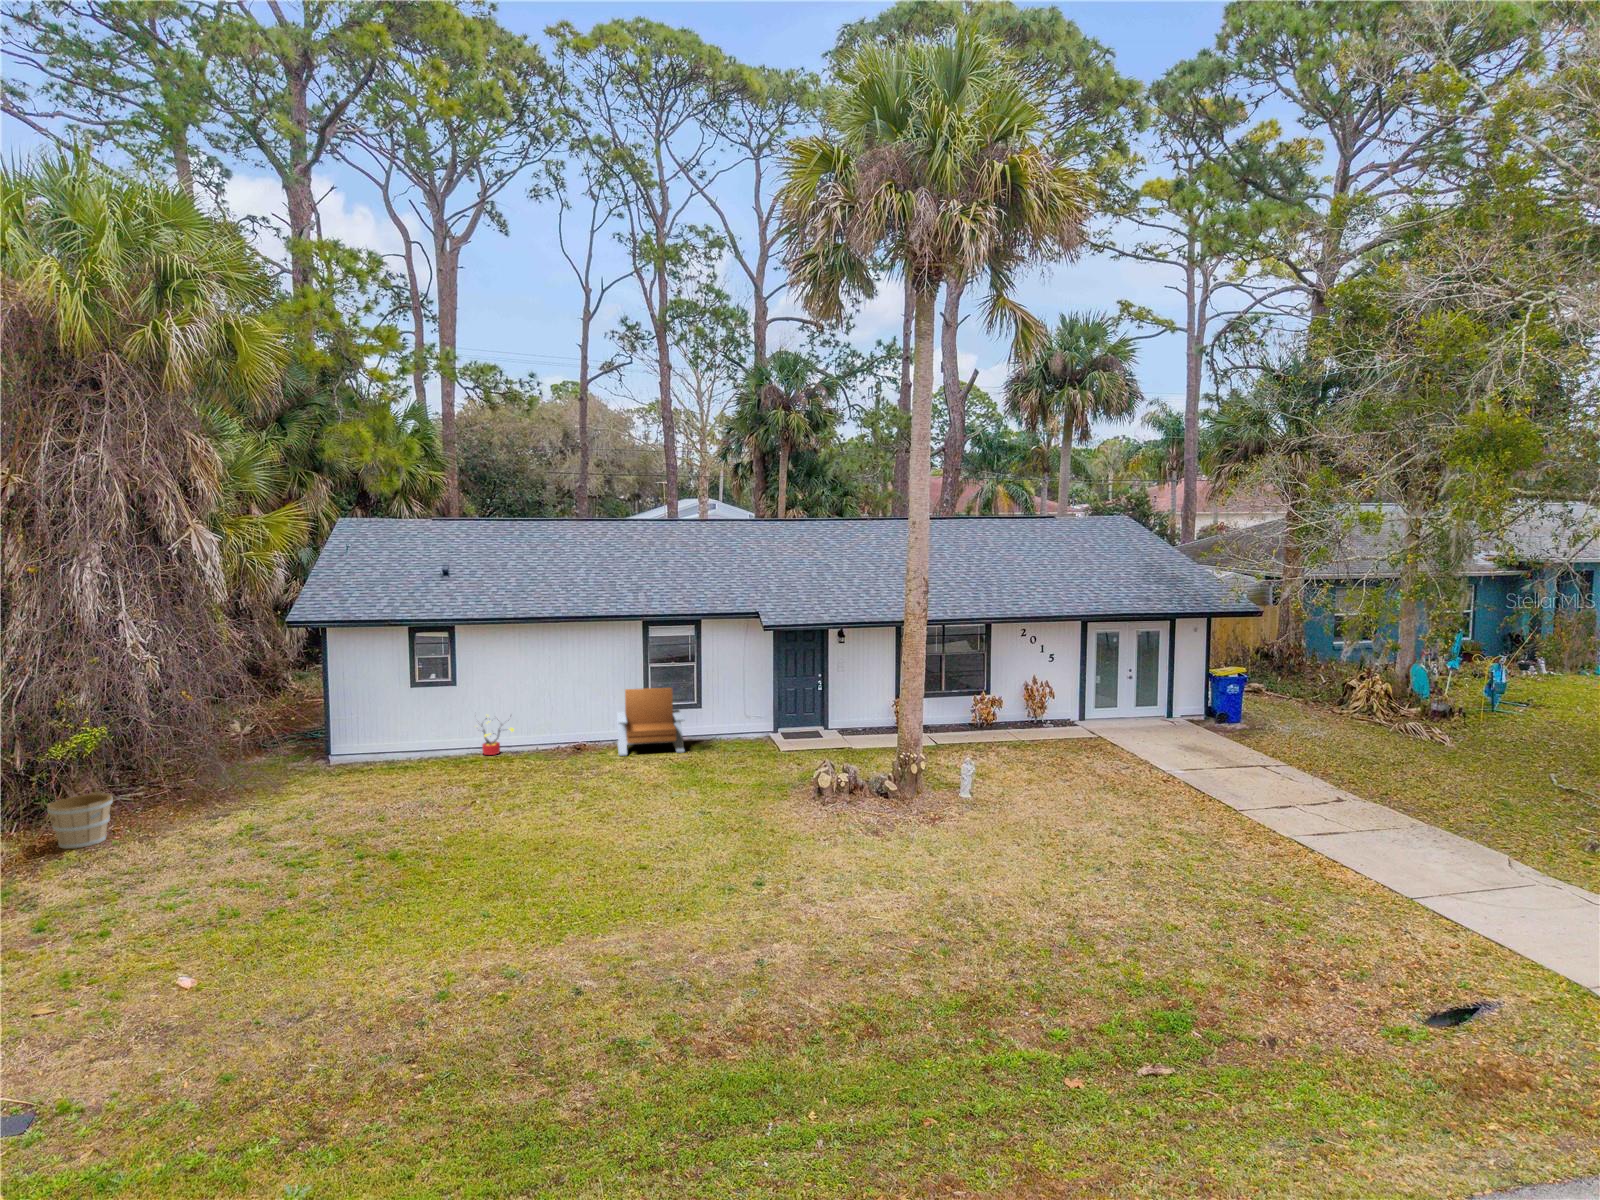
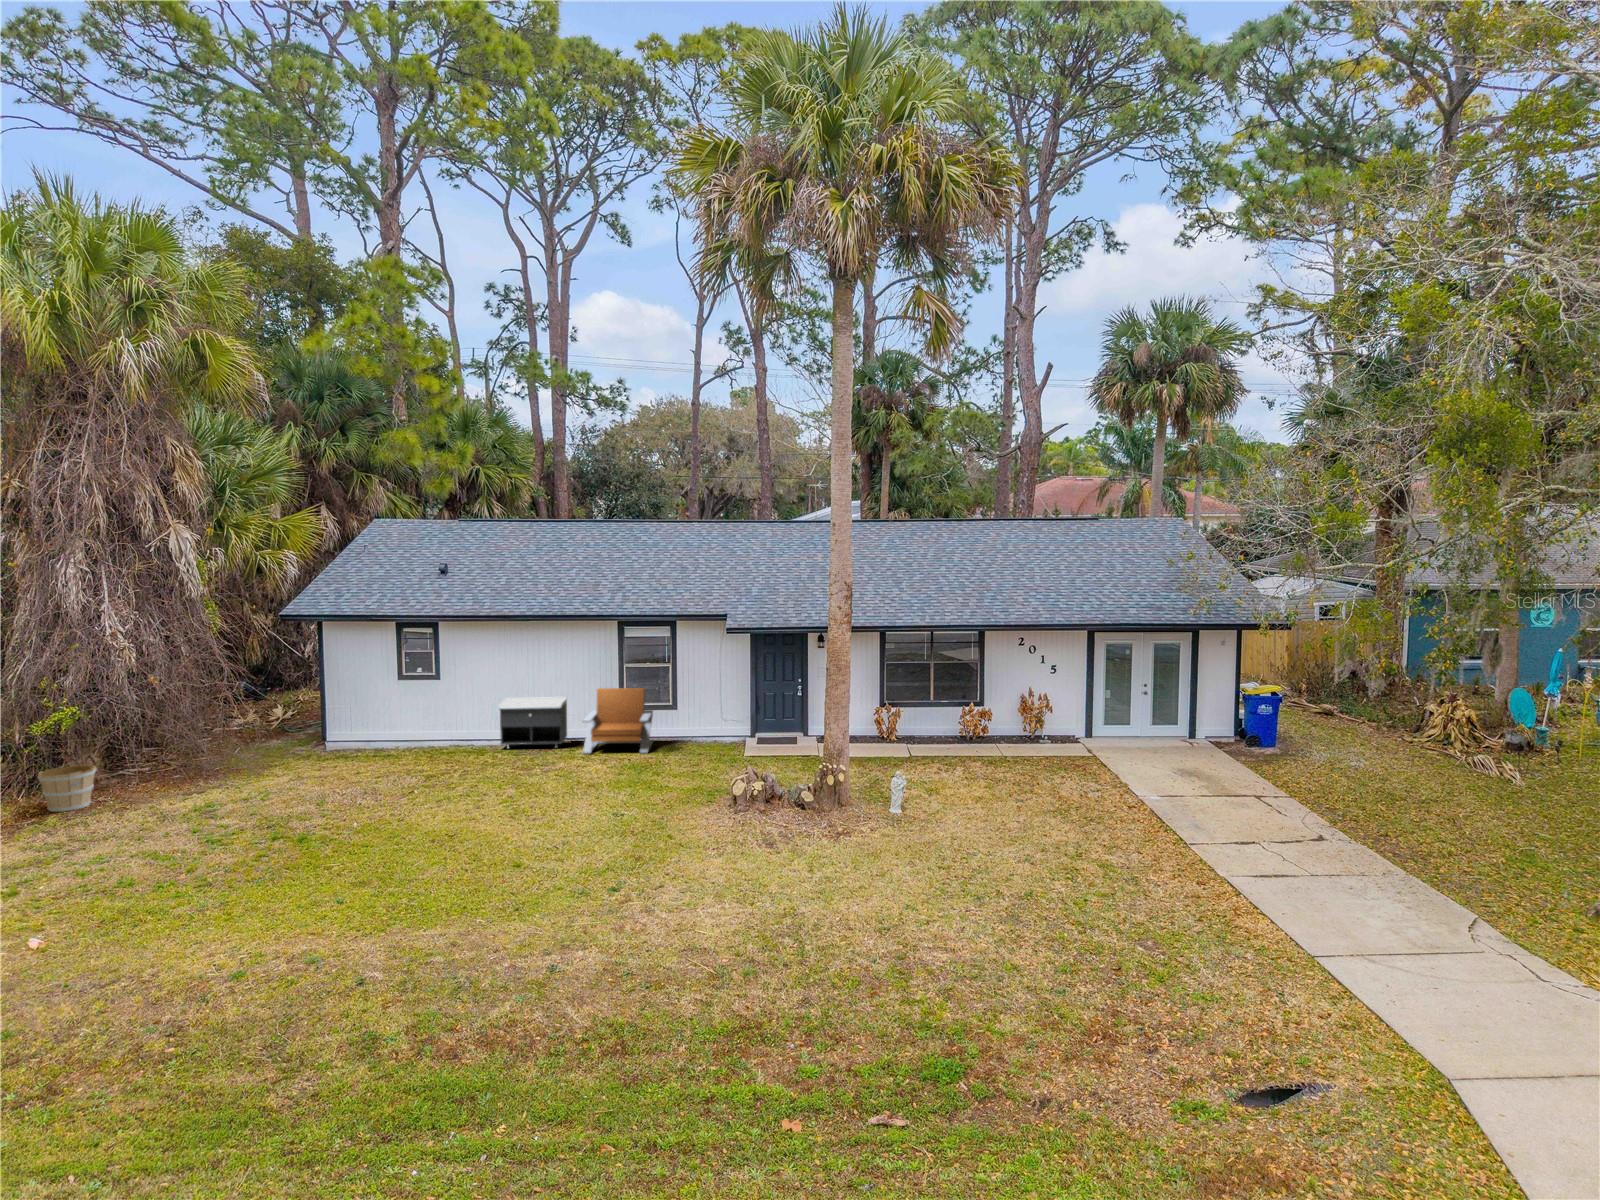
storage bench: none [528,700,592,754] -> present [499,697,567,748]
decorative plant: present [481,718,514,755] -> none [455,706,489,747]

